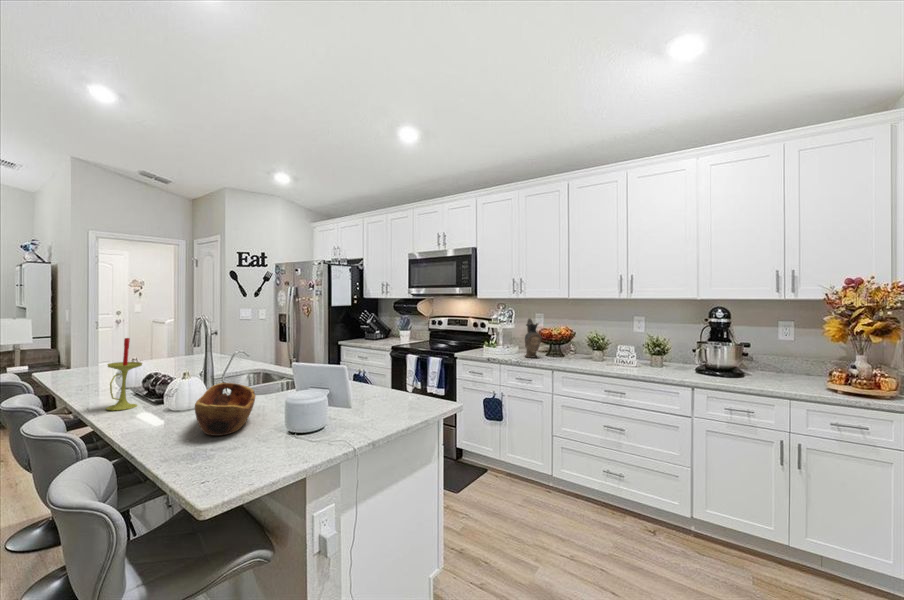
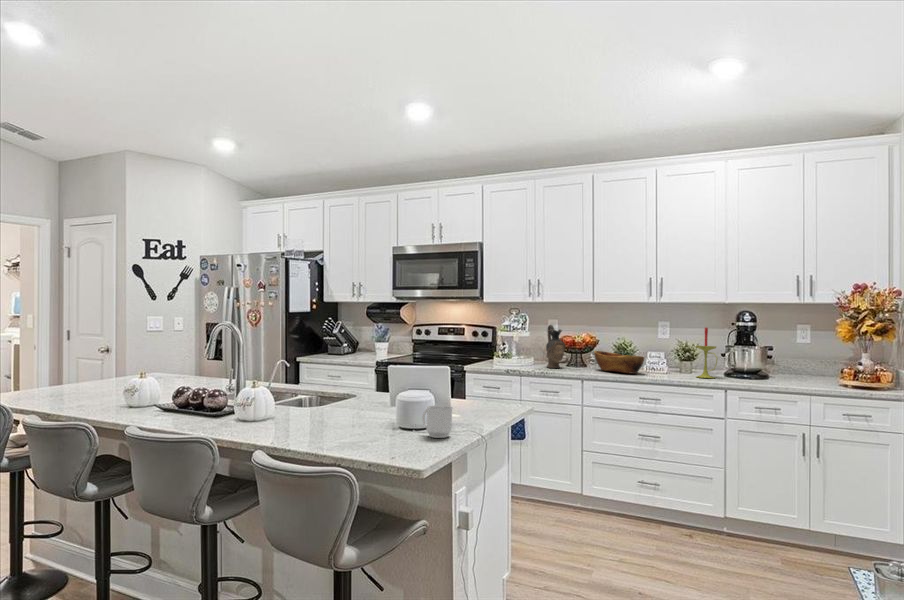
candle: present [106,338,142,410] -> present [696,328,717,378]
wooden bowl: present [195,383,255,436] -> present [594,351,645,374]
mug: none [282,418,316,460] -> present [422,406,453,438]

